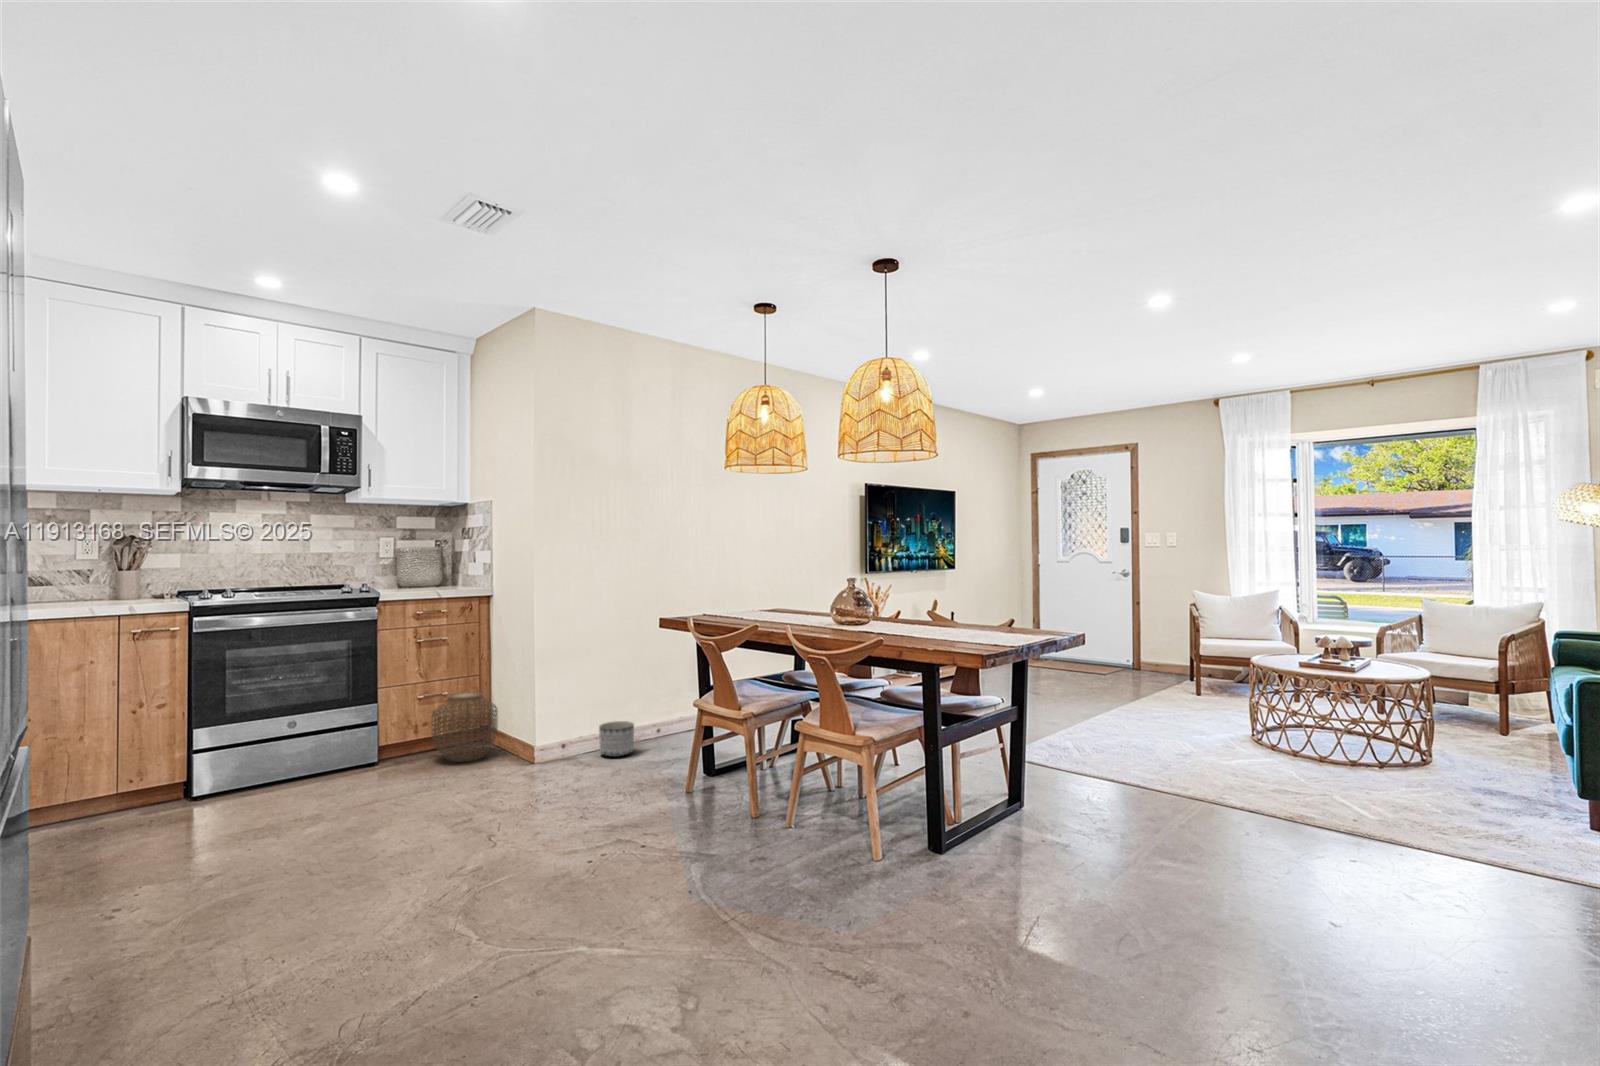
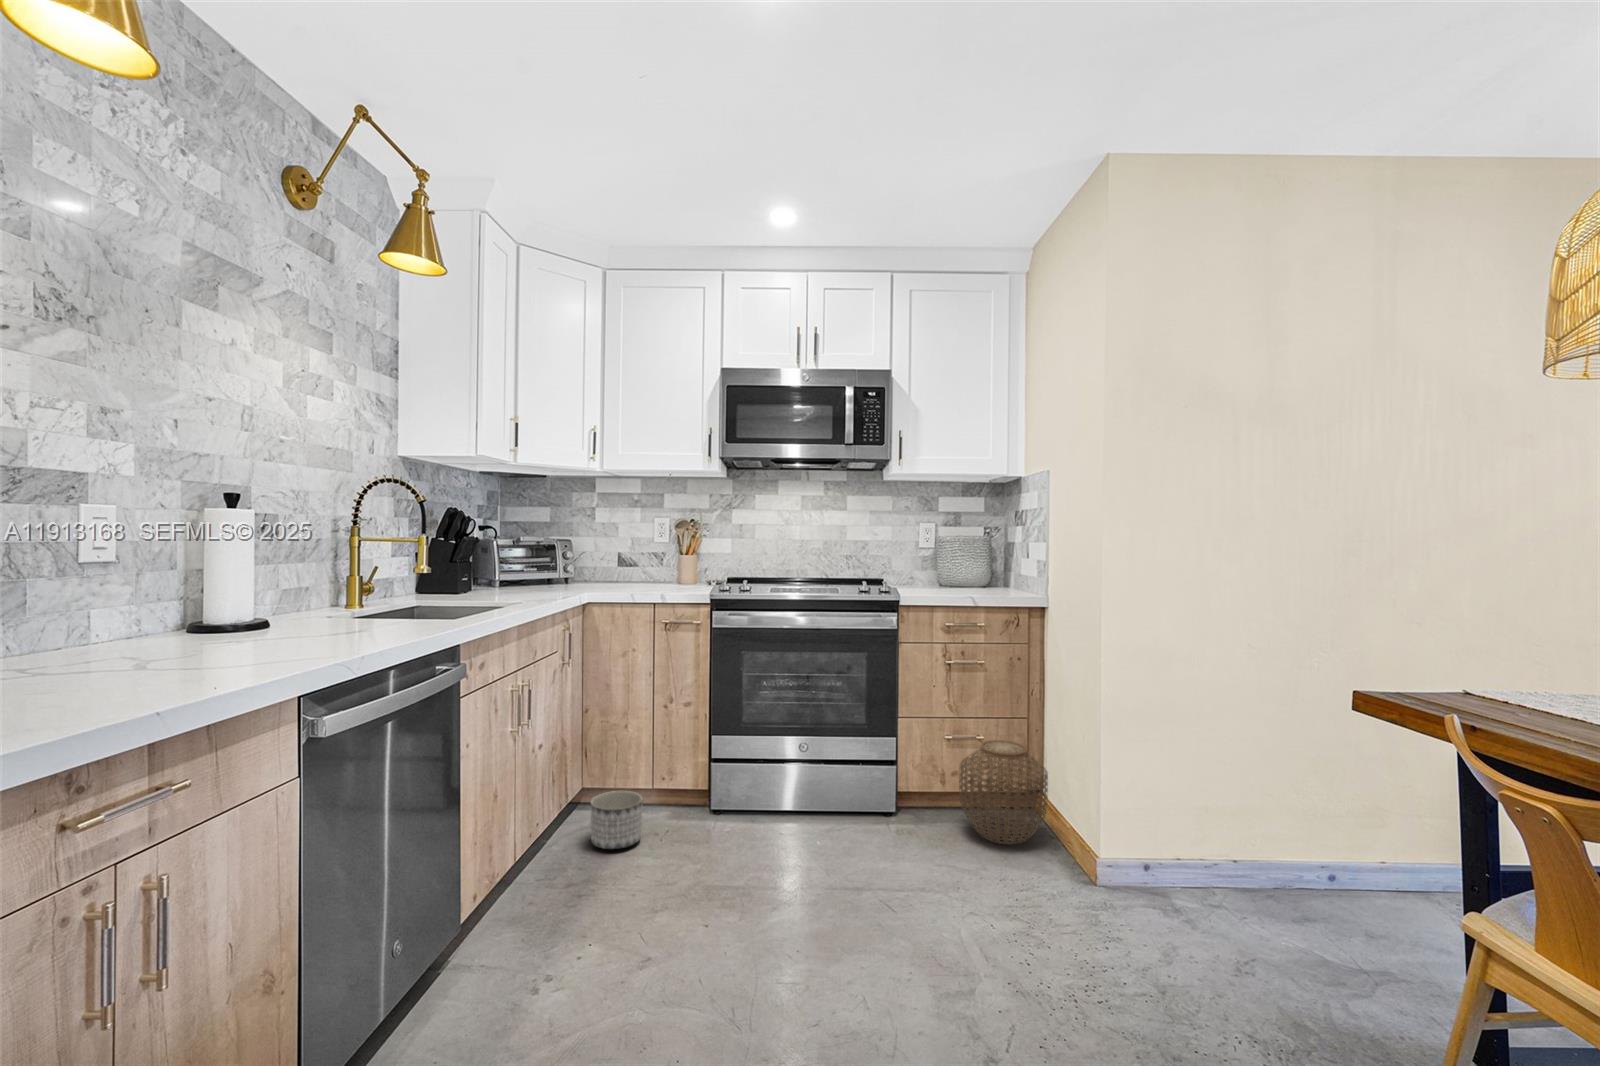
planter: present [599,721,634,757] -> present [591,791,643,849]

